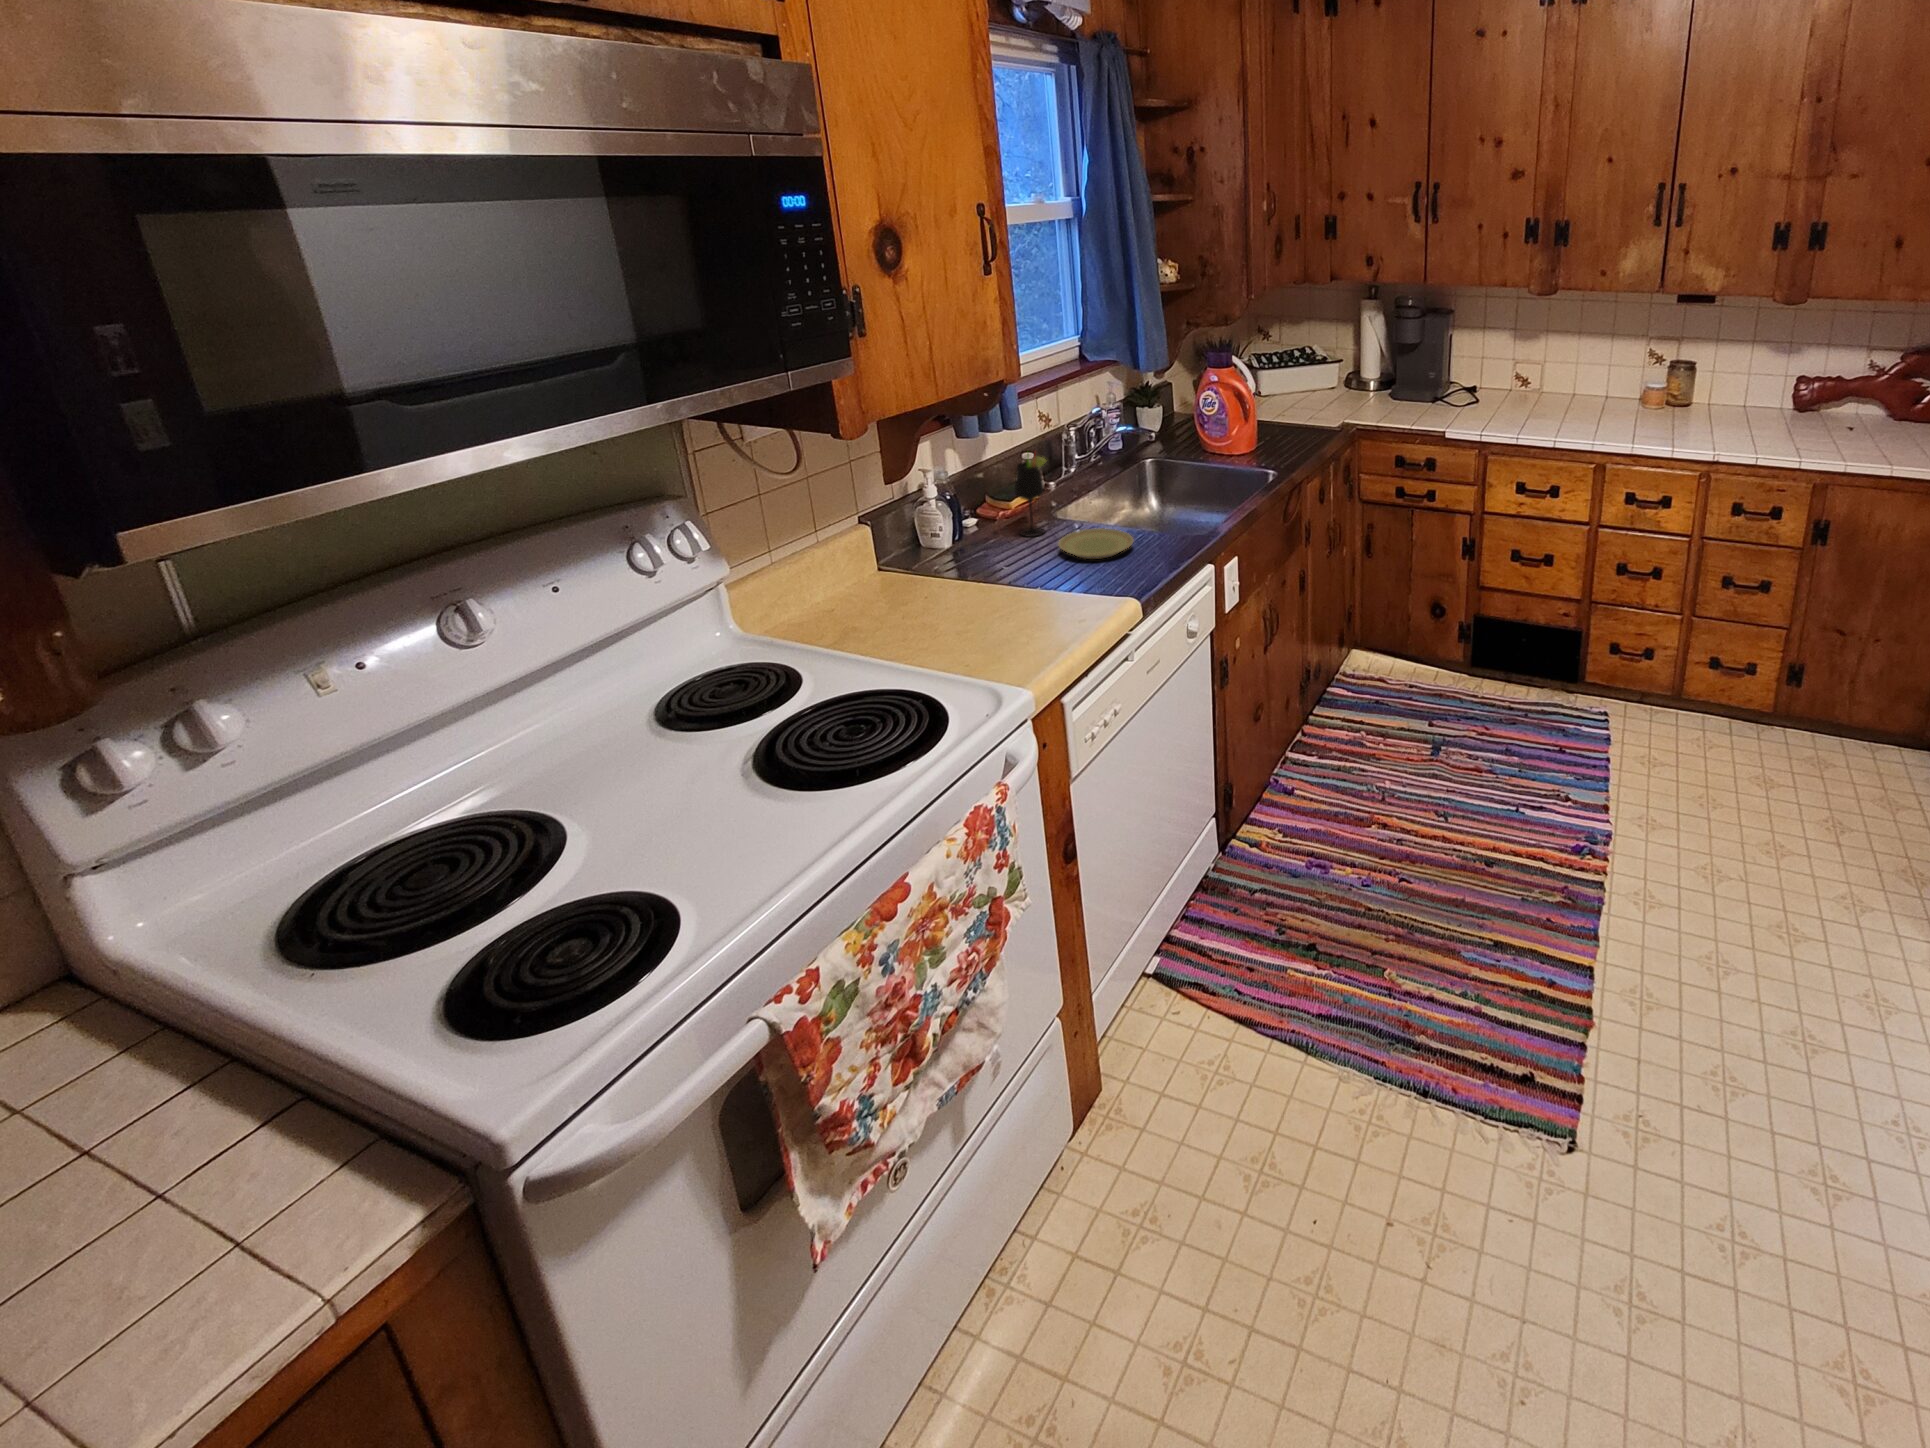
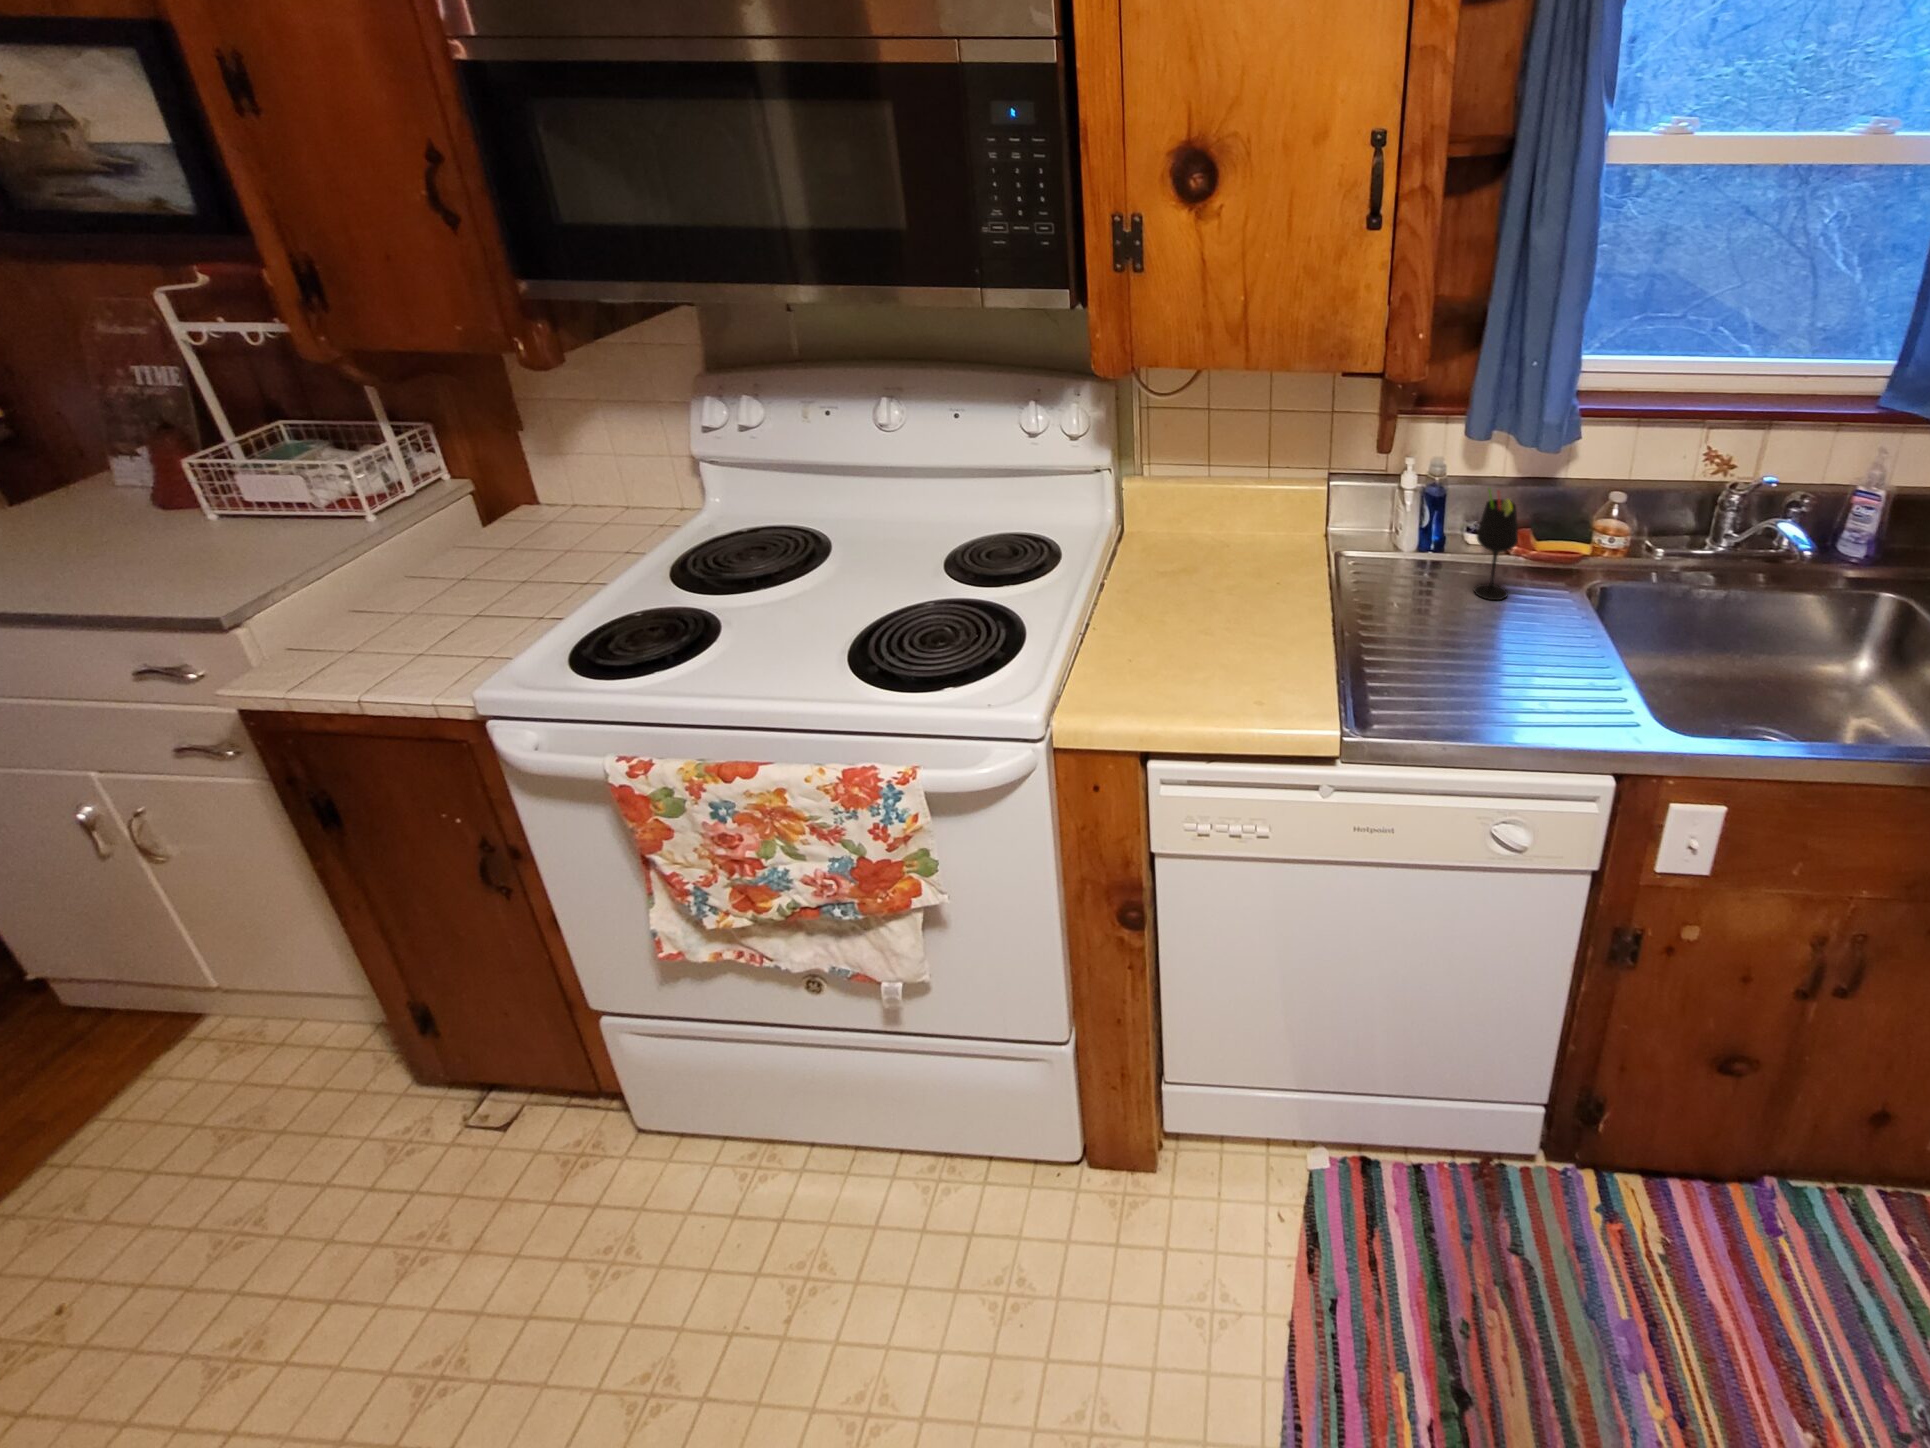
plate: present [1059,528,1133,559] -> none [1427,613,1537,671]

